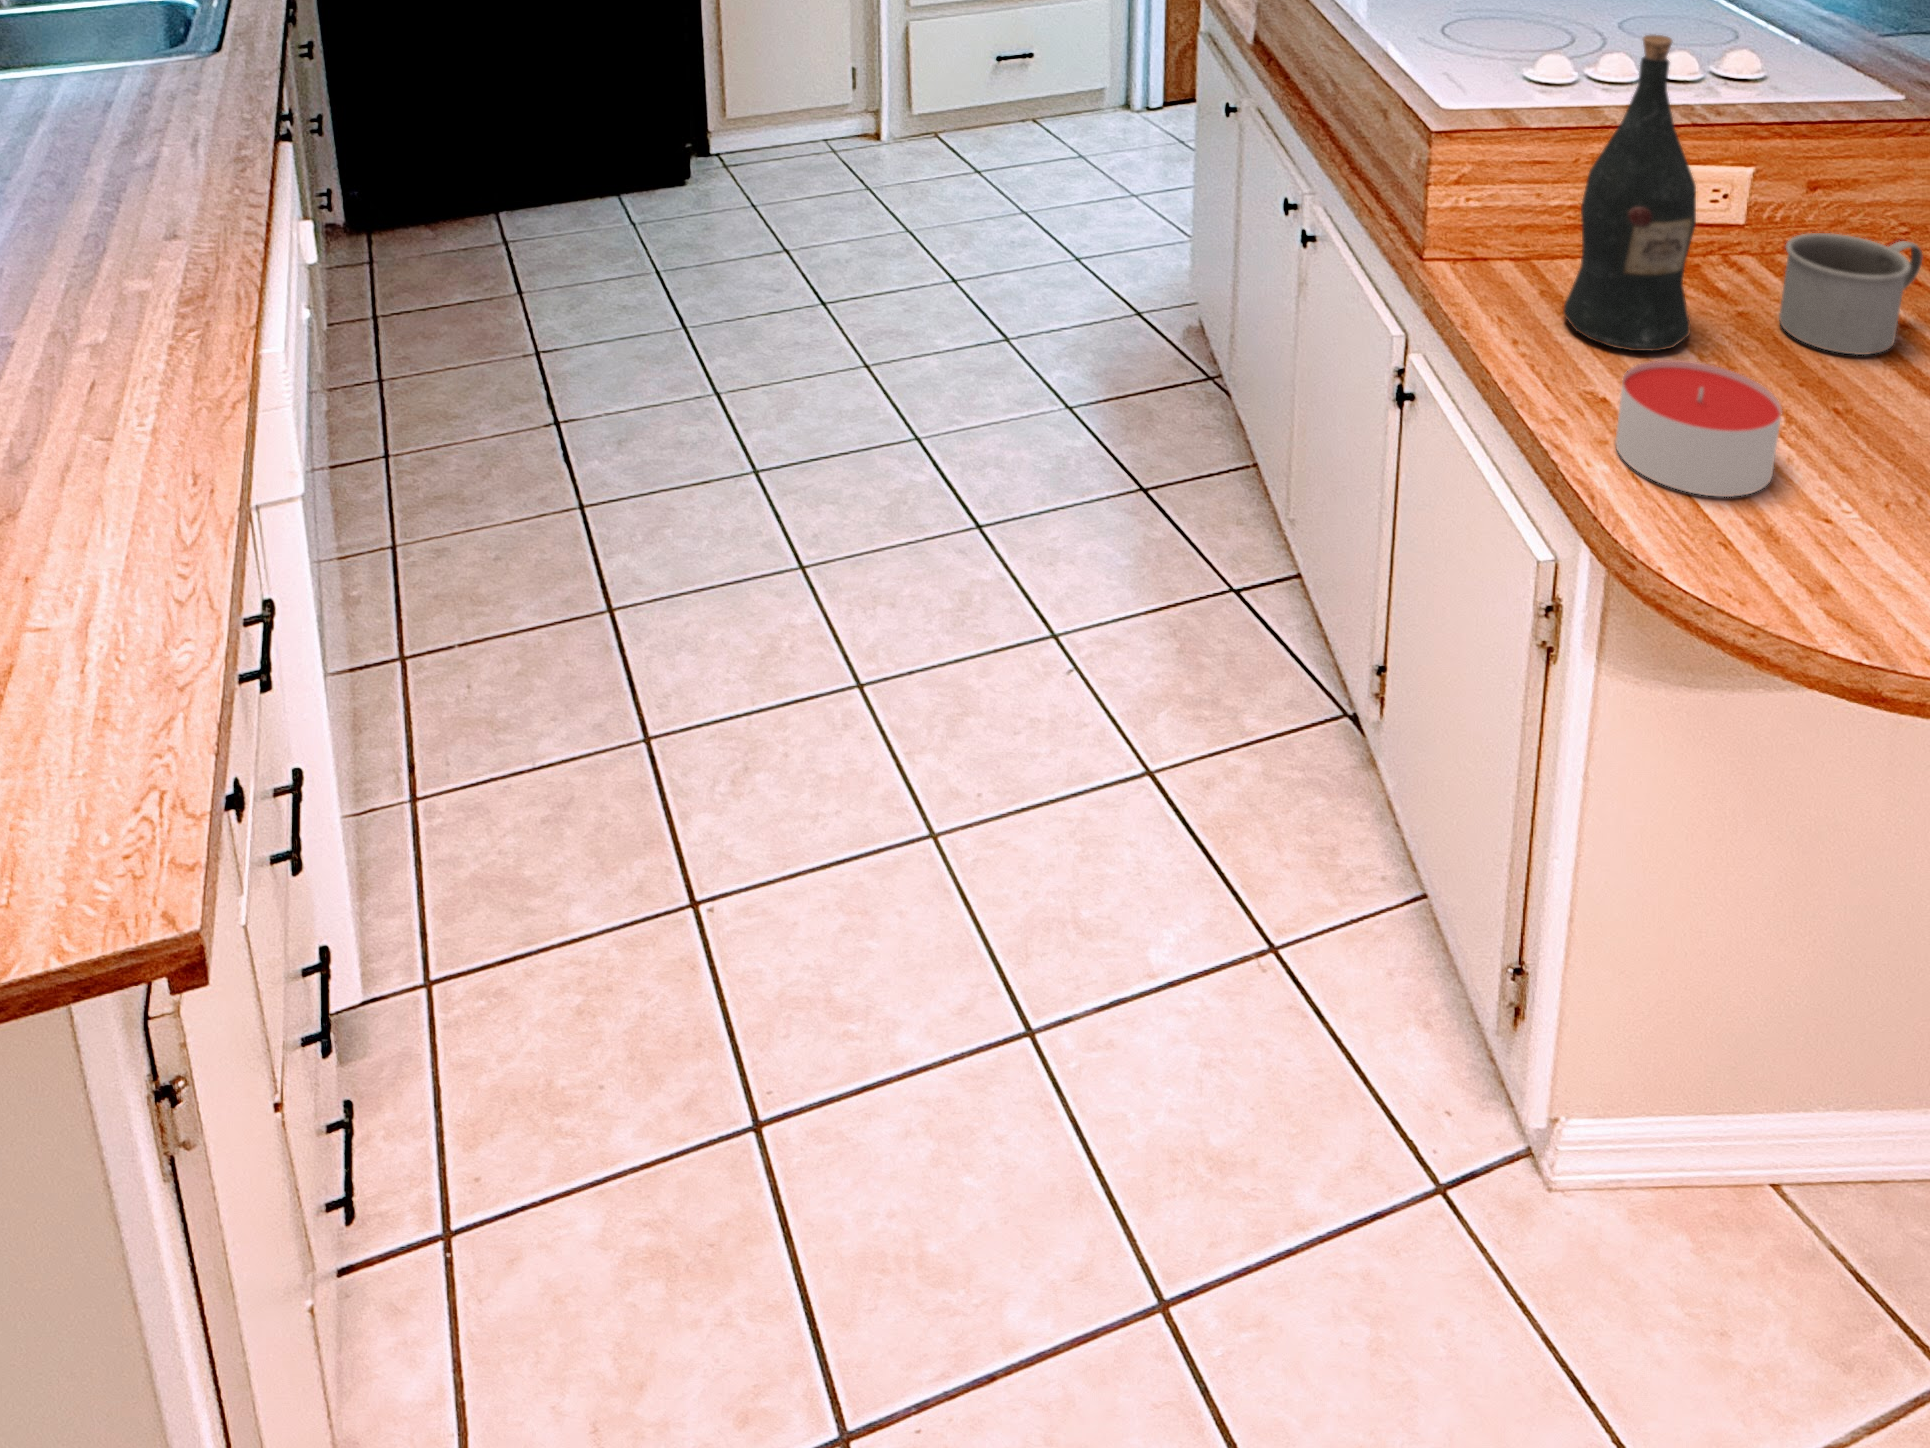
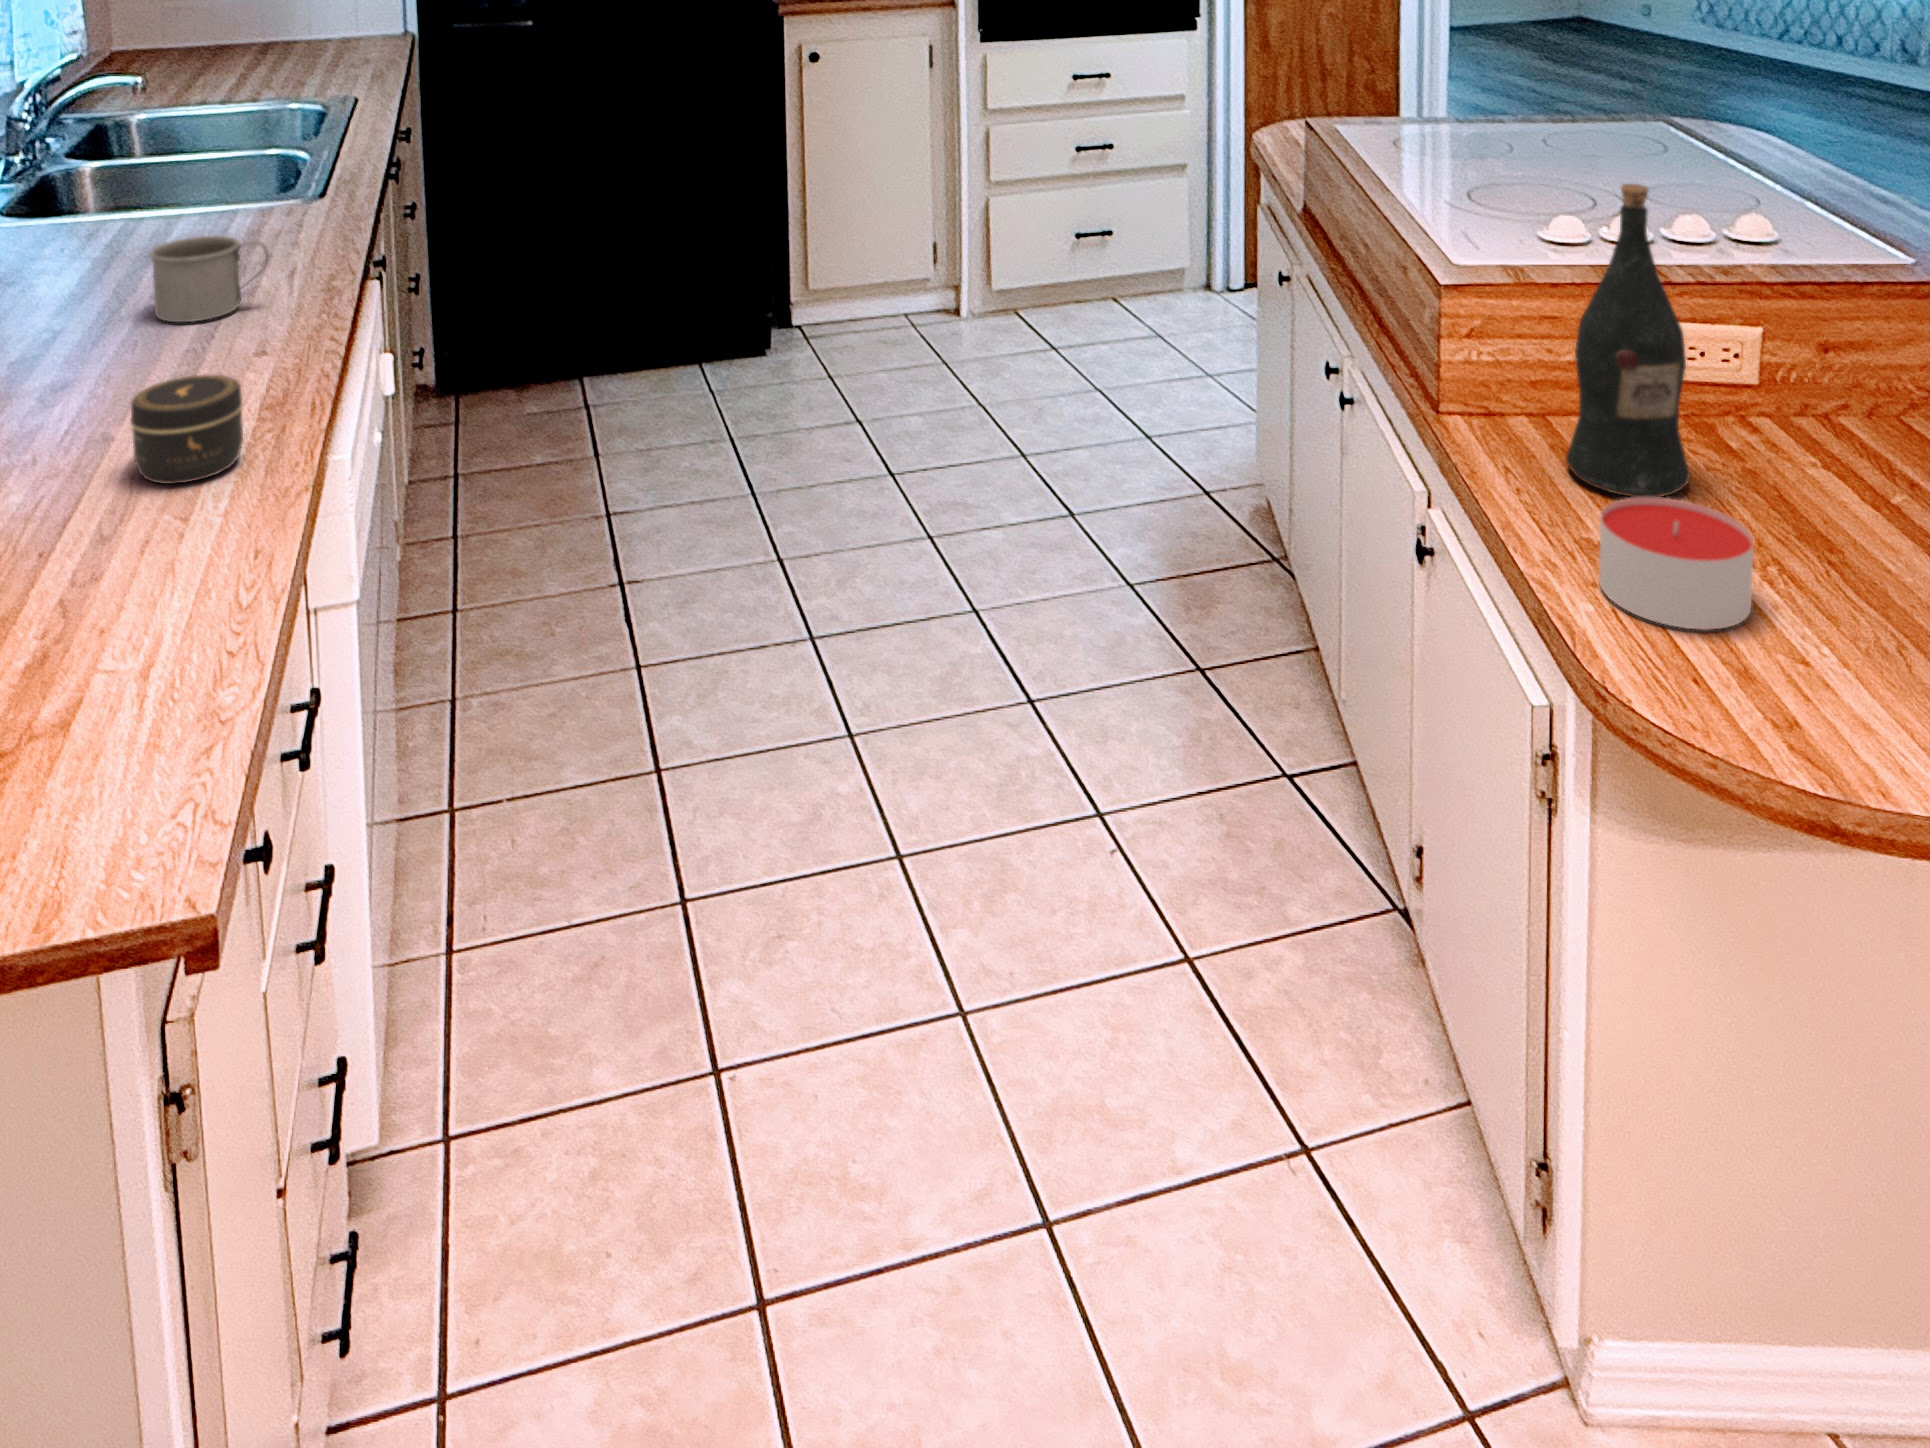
mug: present [1779,233,1922,355] -> present [150,236,269,322]
jar: none [30,273,161,394] -> present [131,375,243,484]

